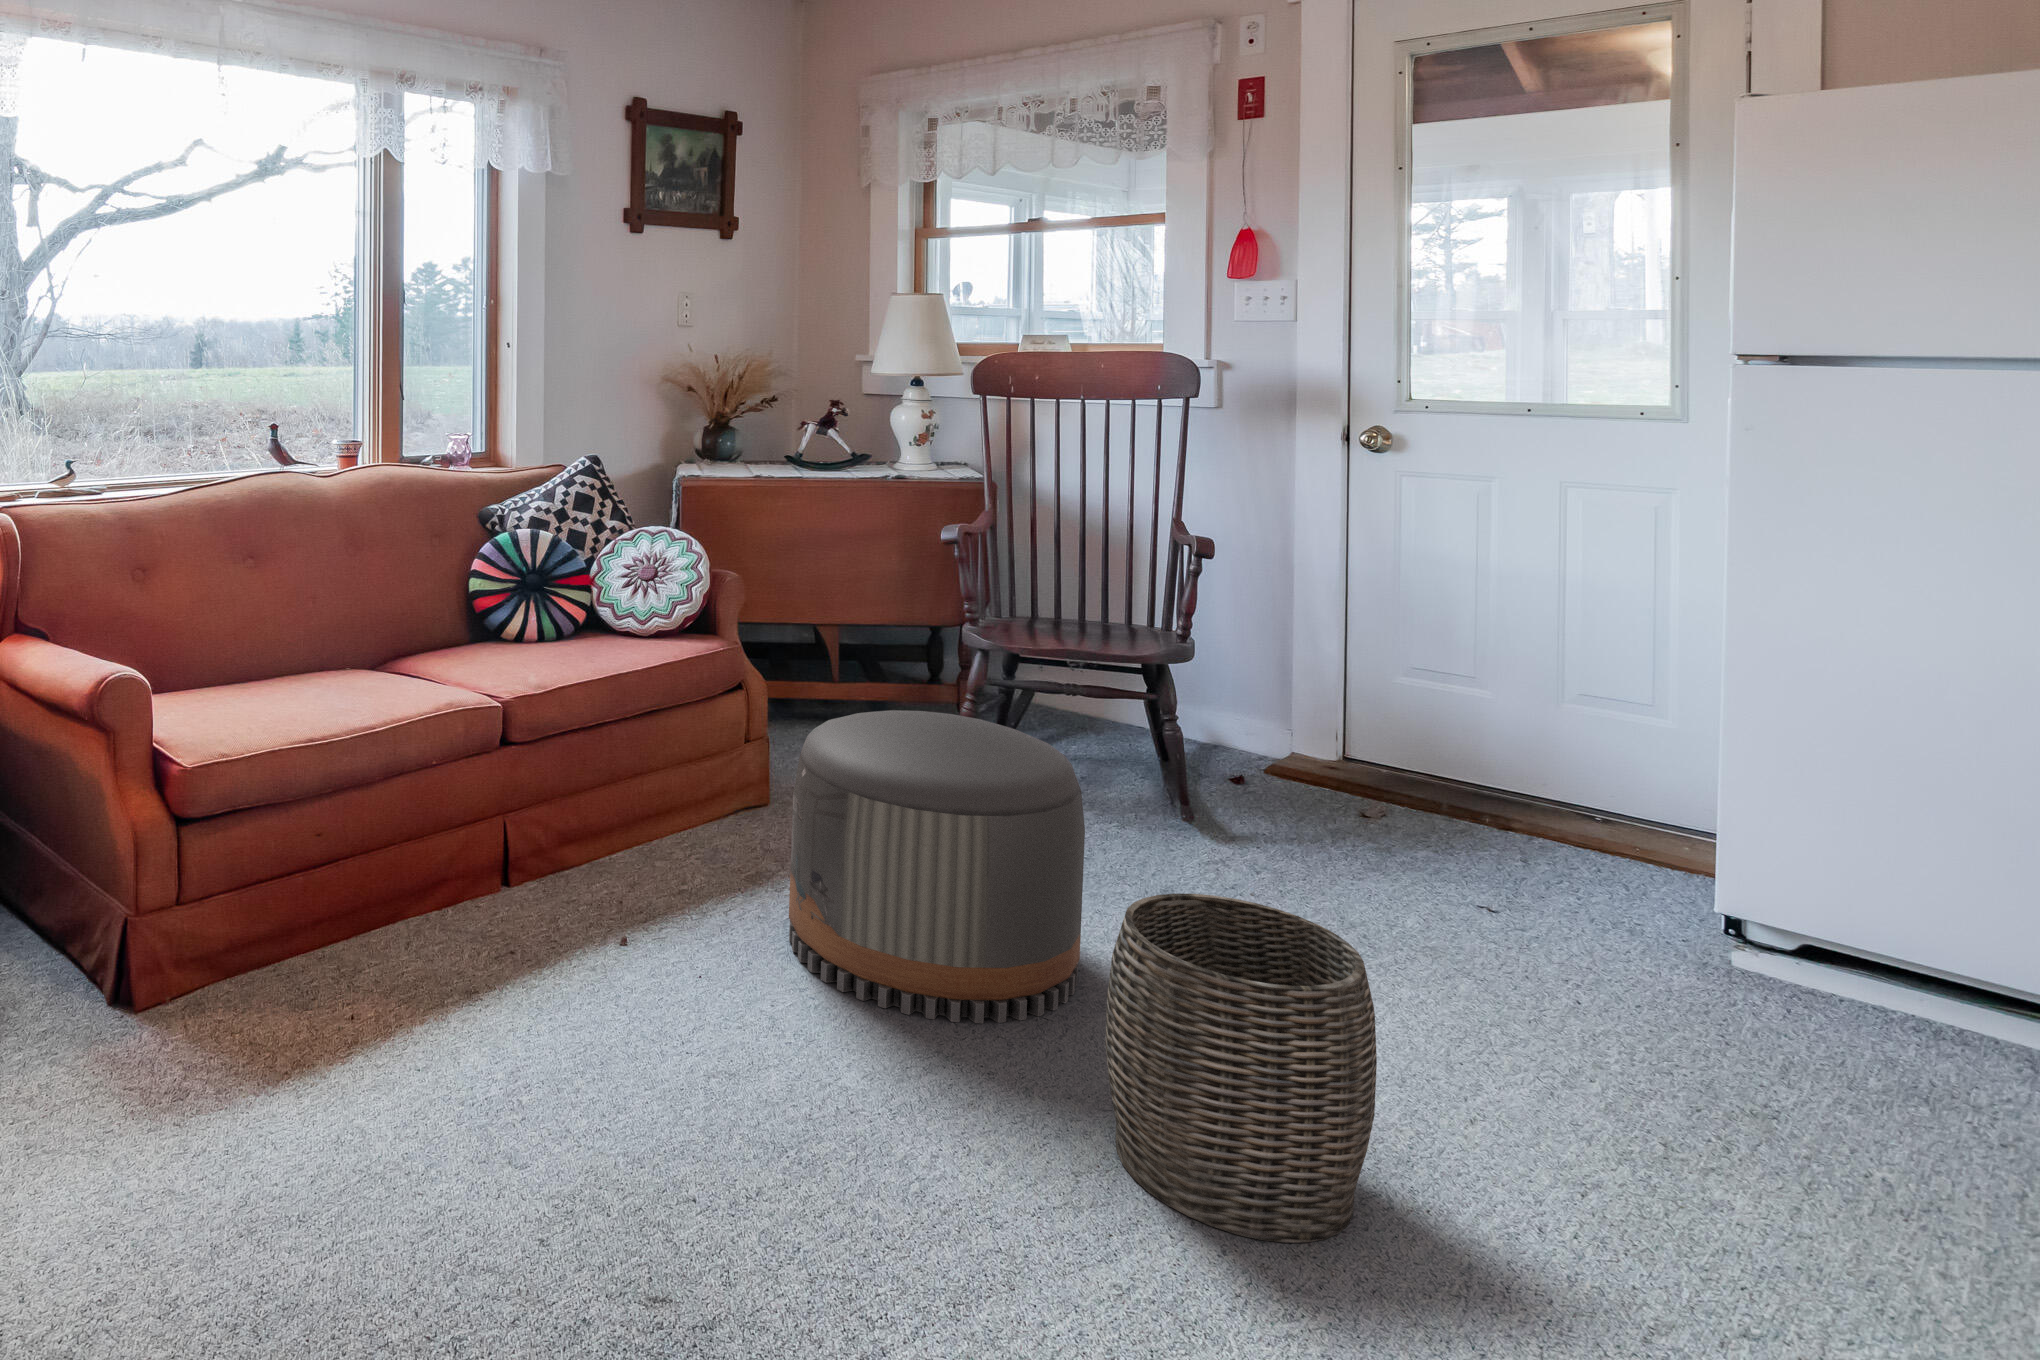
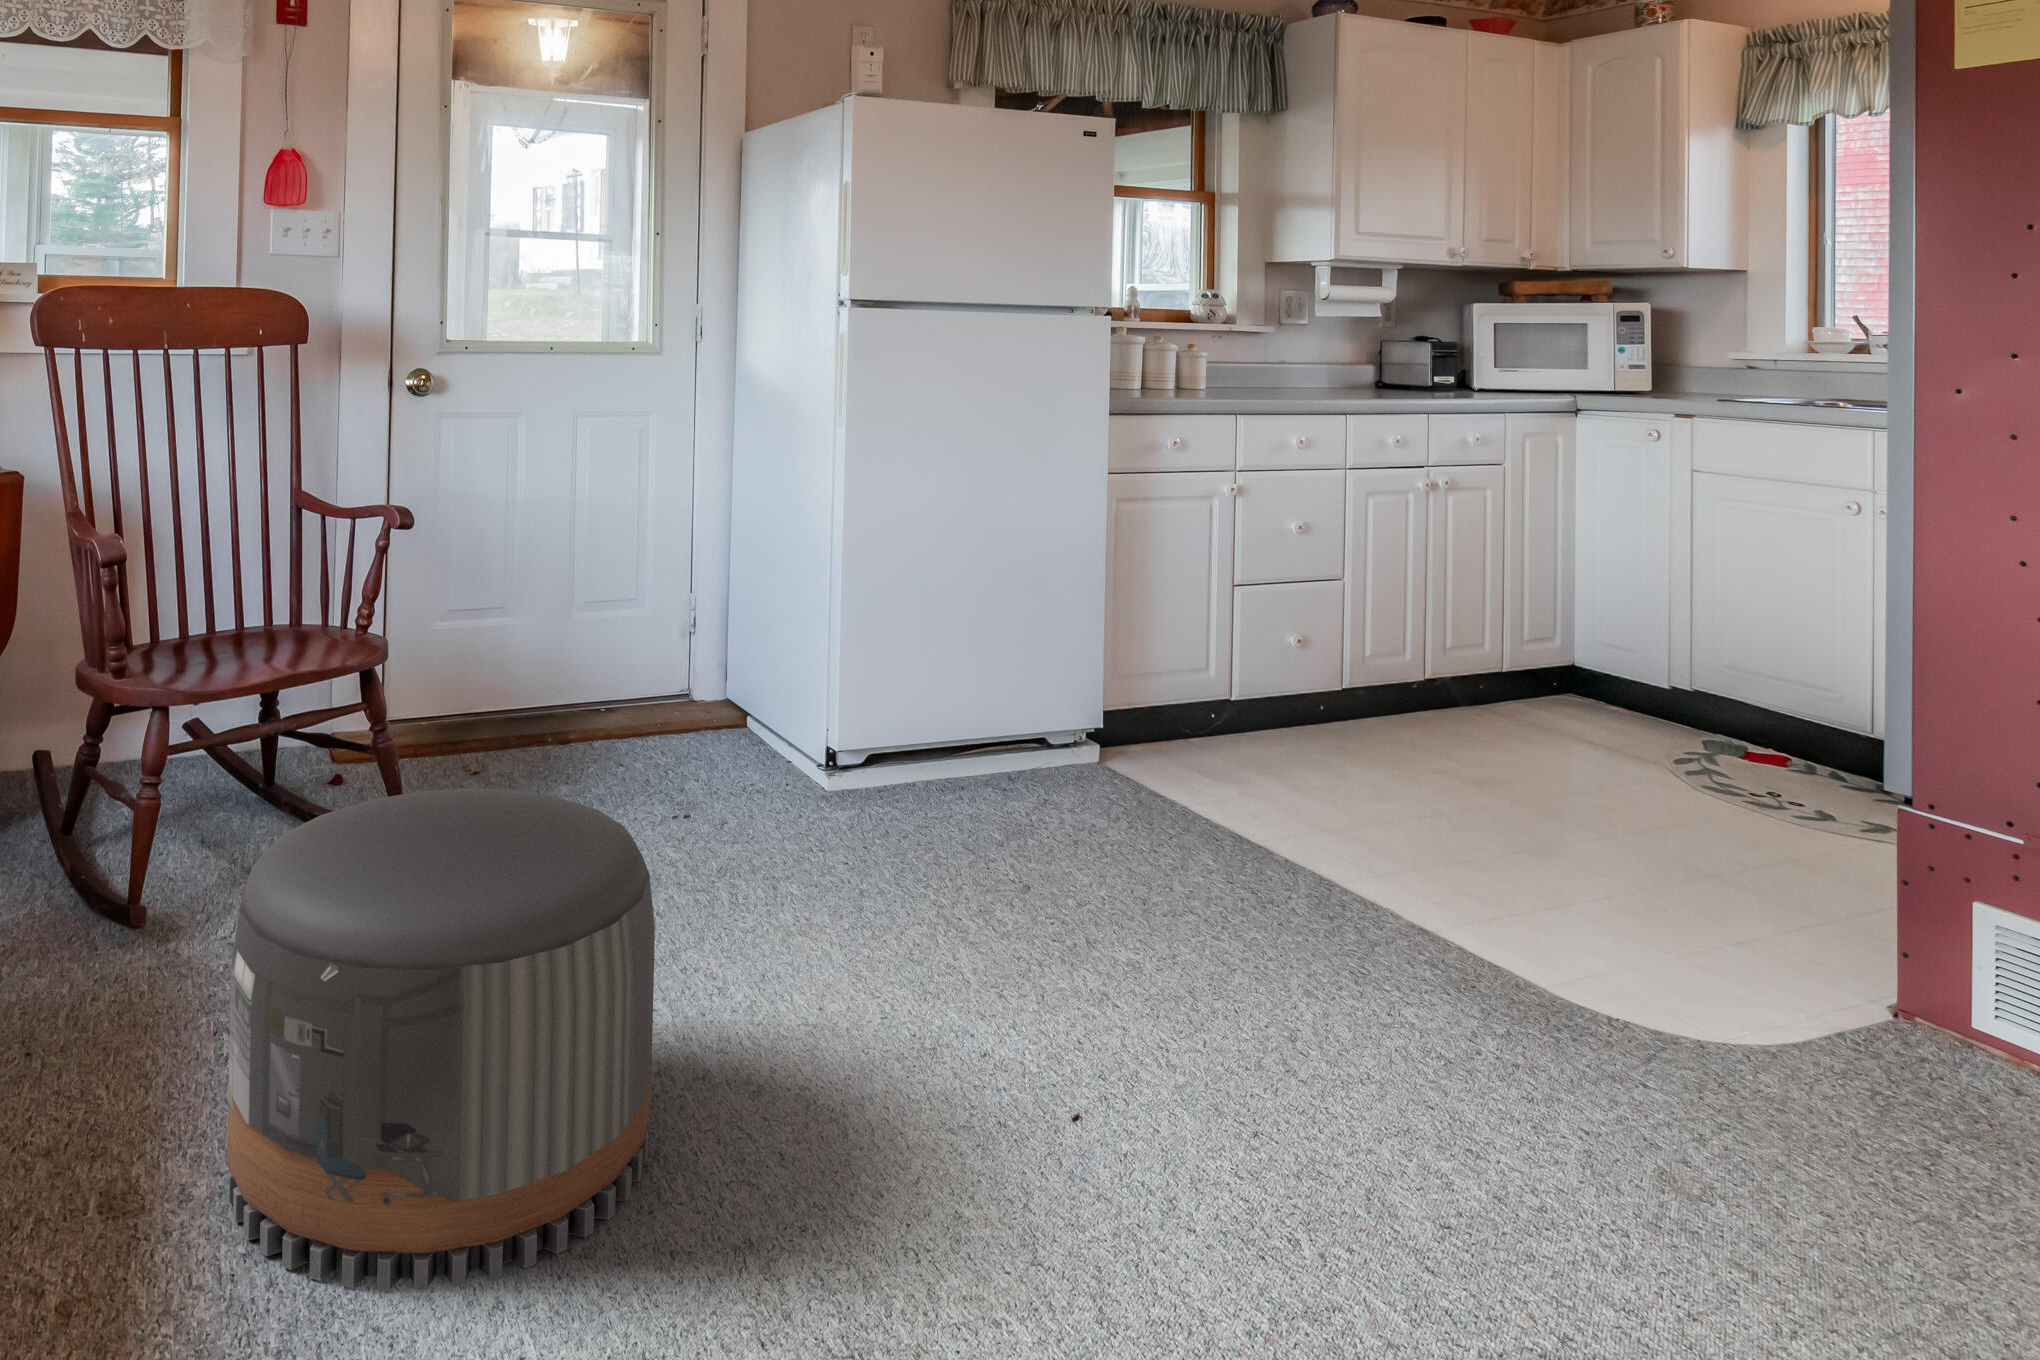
woven basket: present [1105,894,1377,1243] -> none [862,870,1130,1253]

